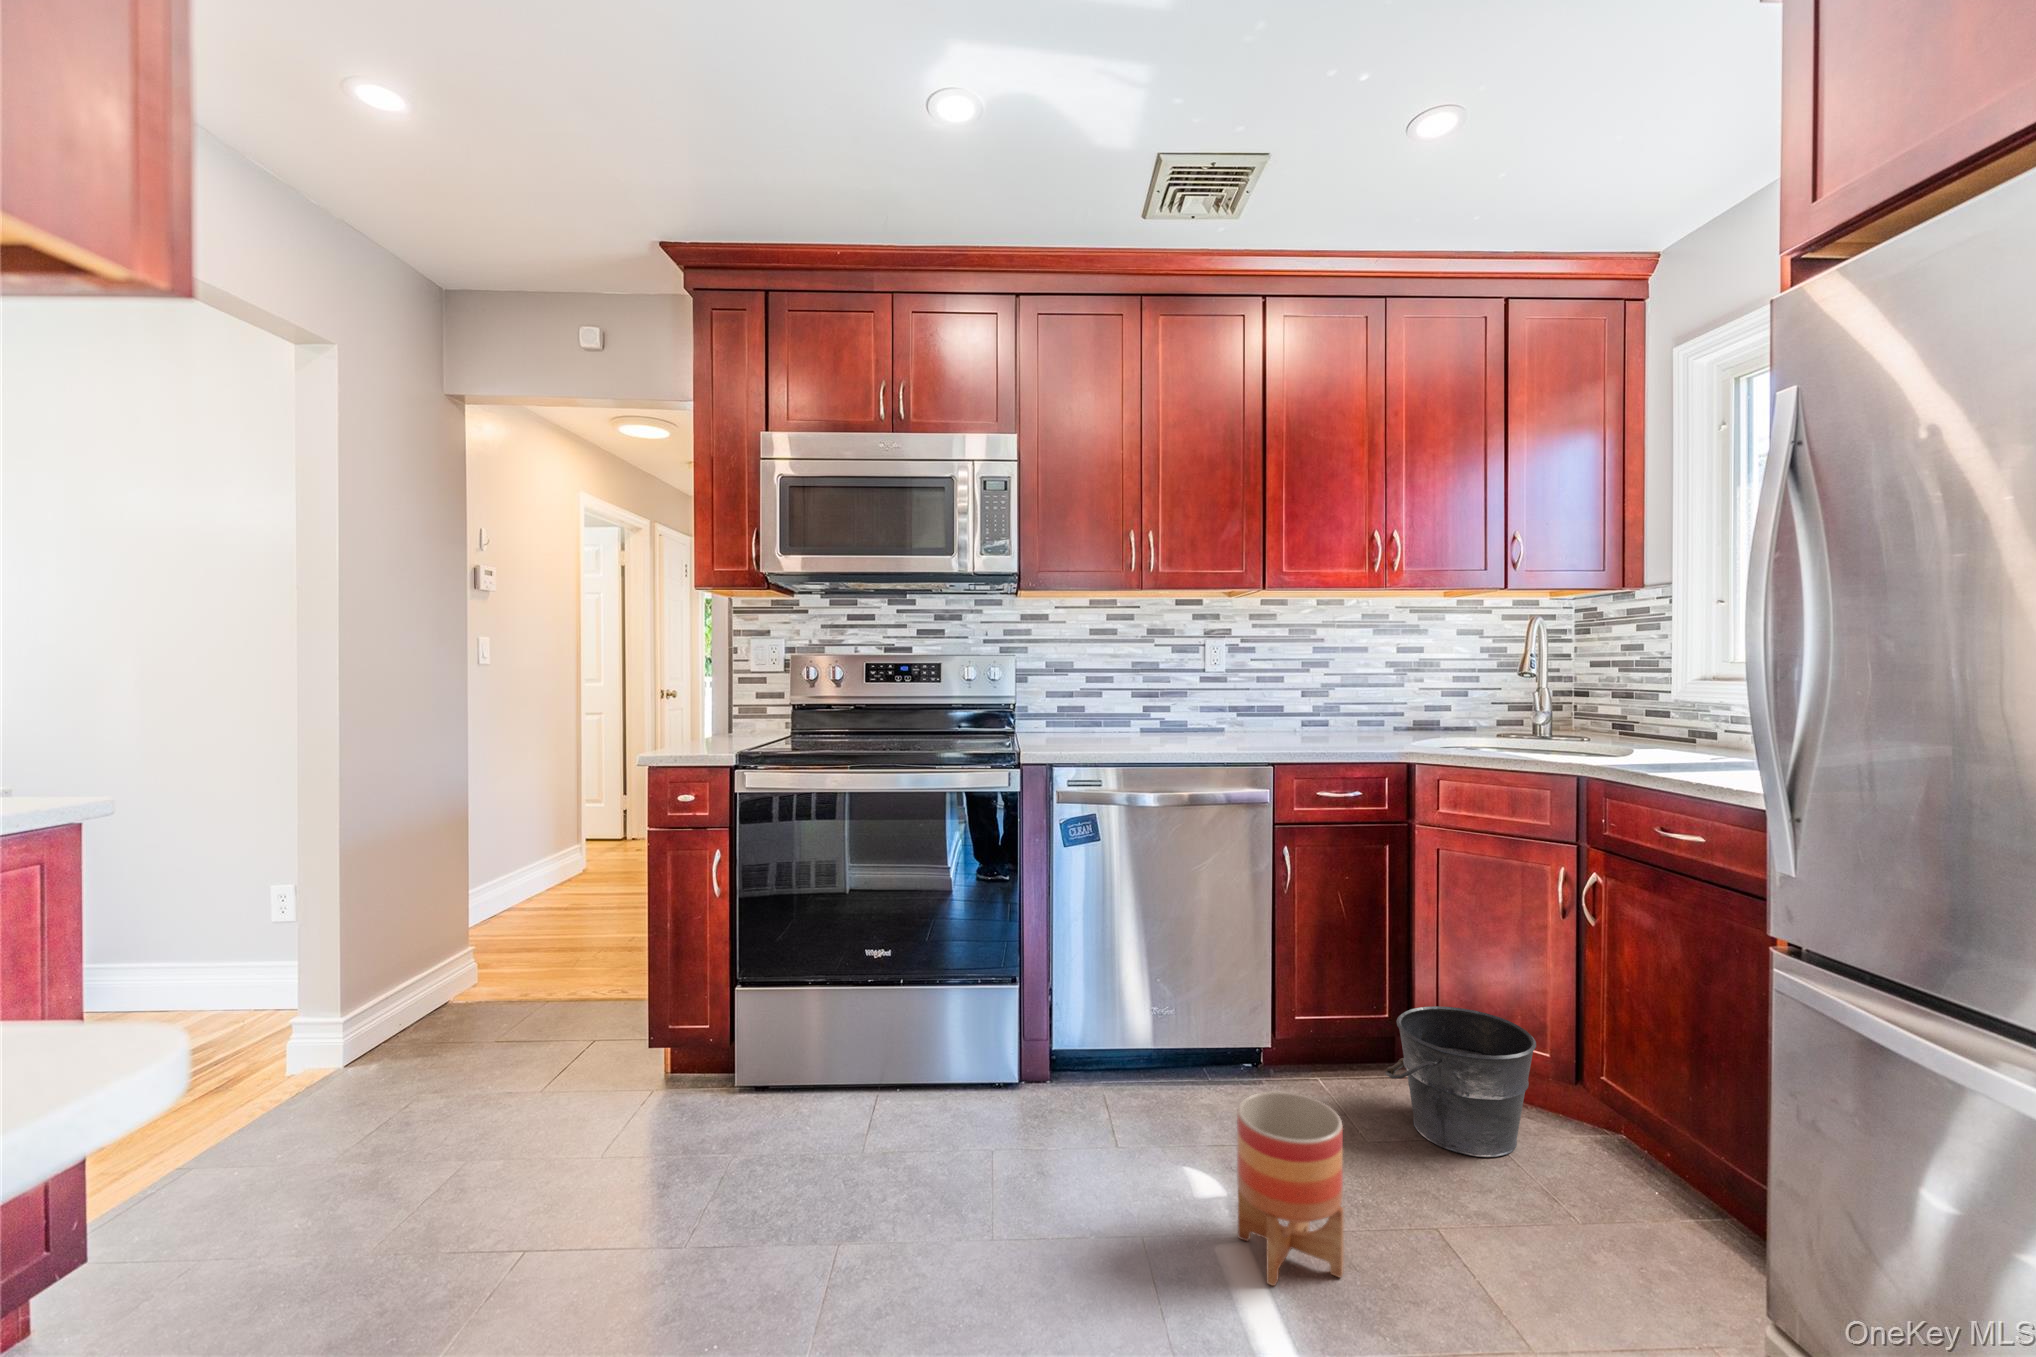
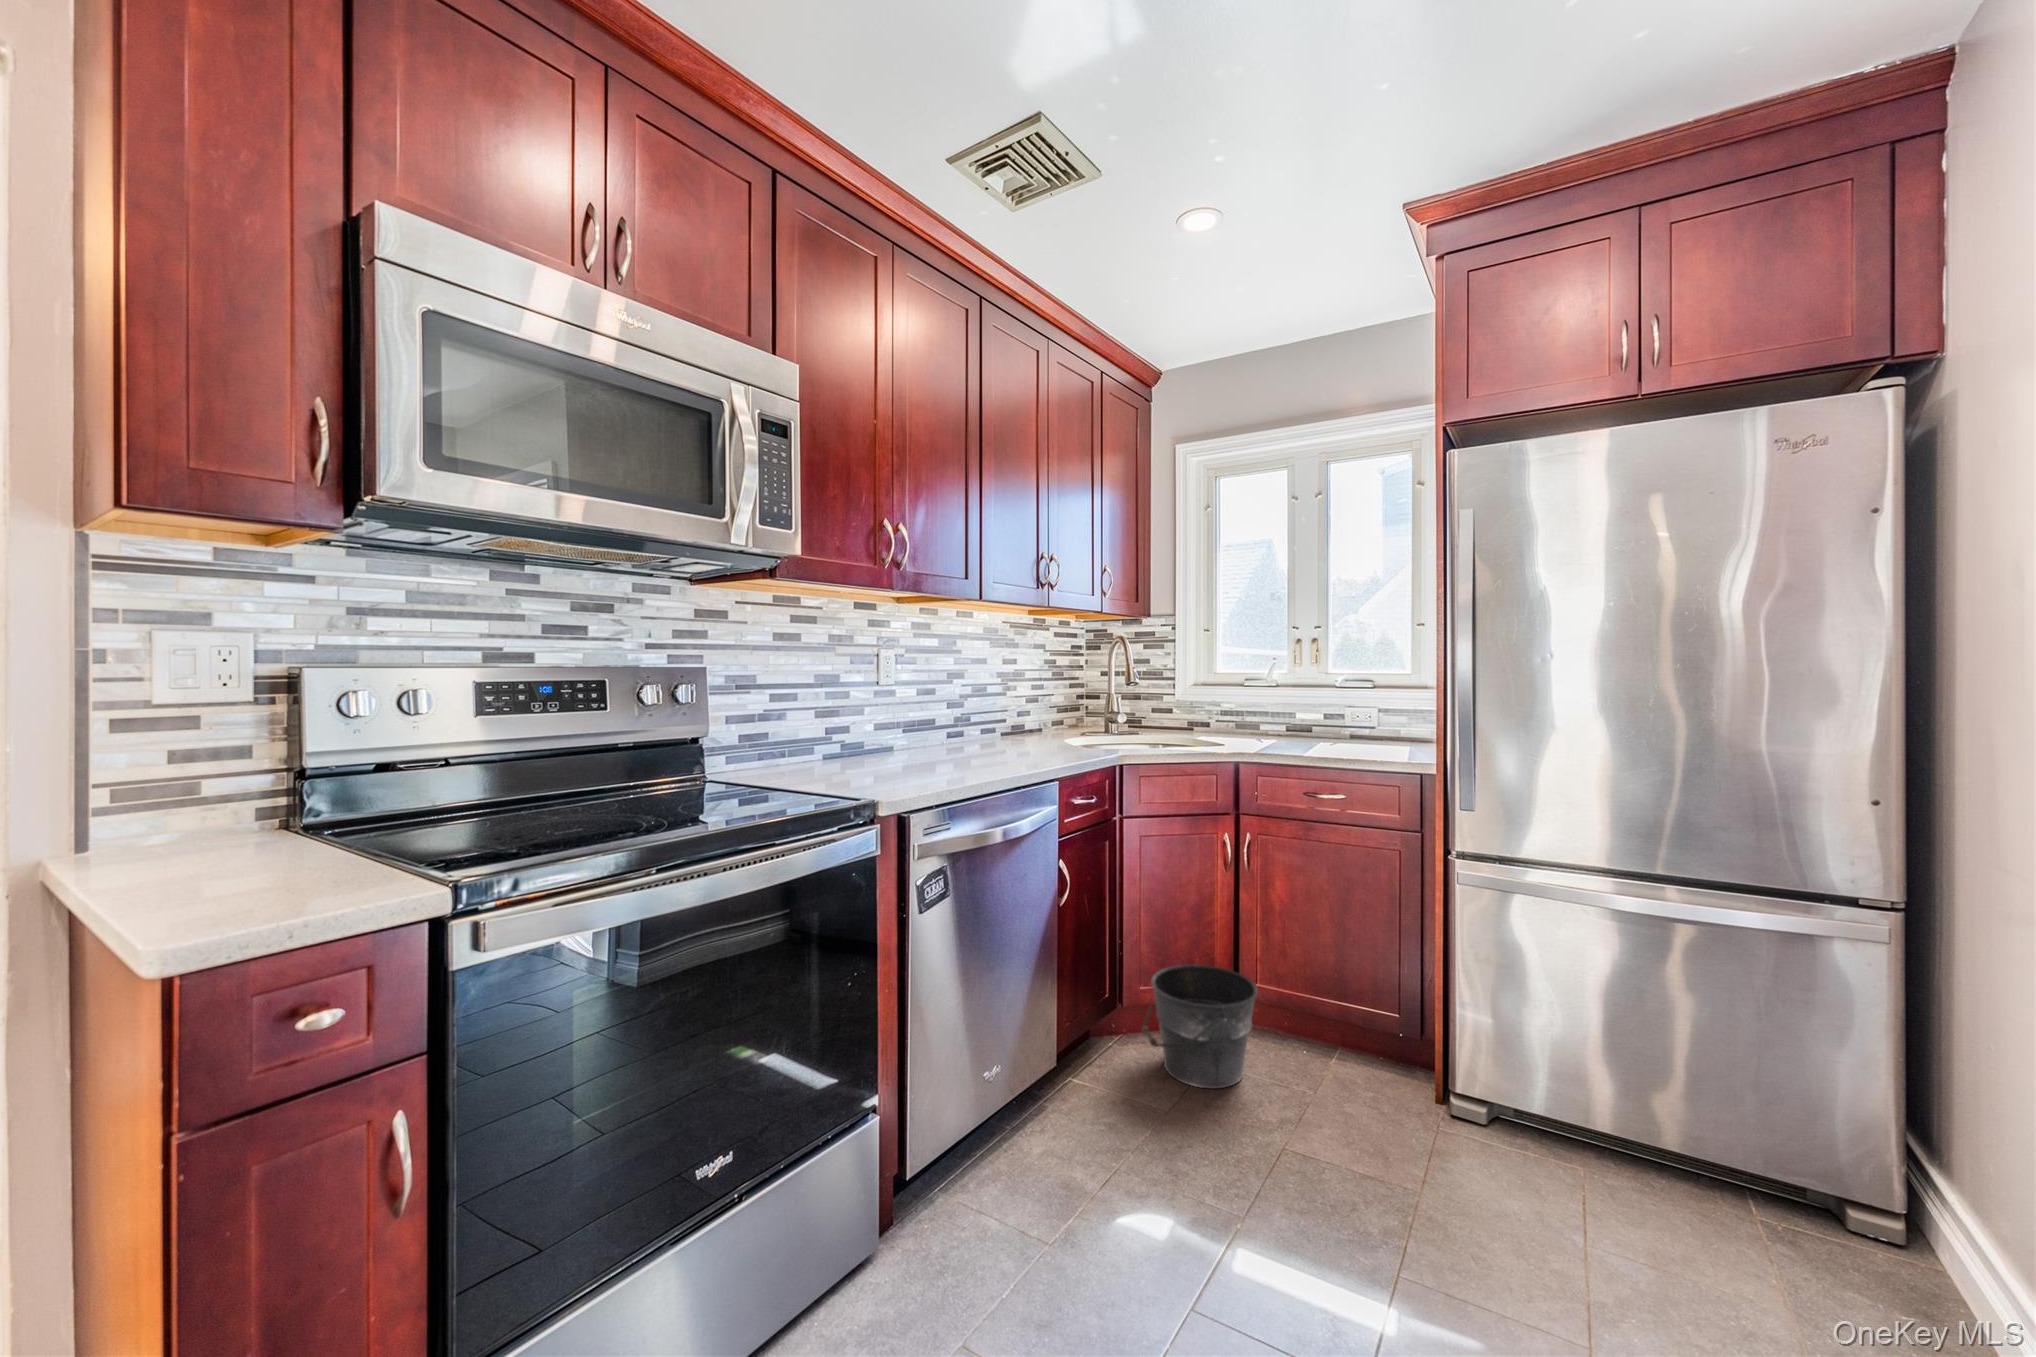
planter: present [1237,1091,1344,1286] -> none [1251,1092,1353,1288]

